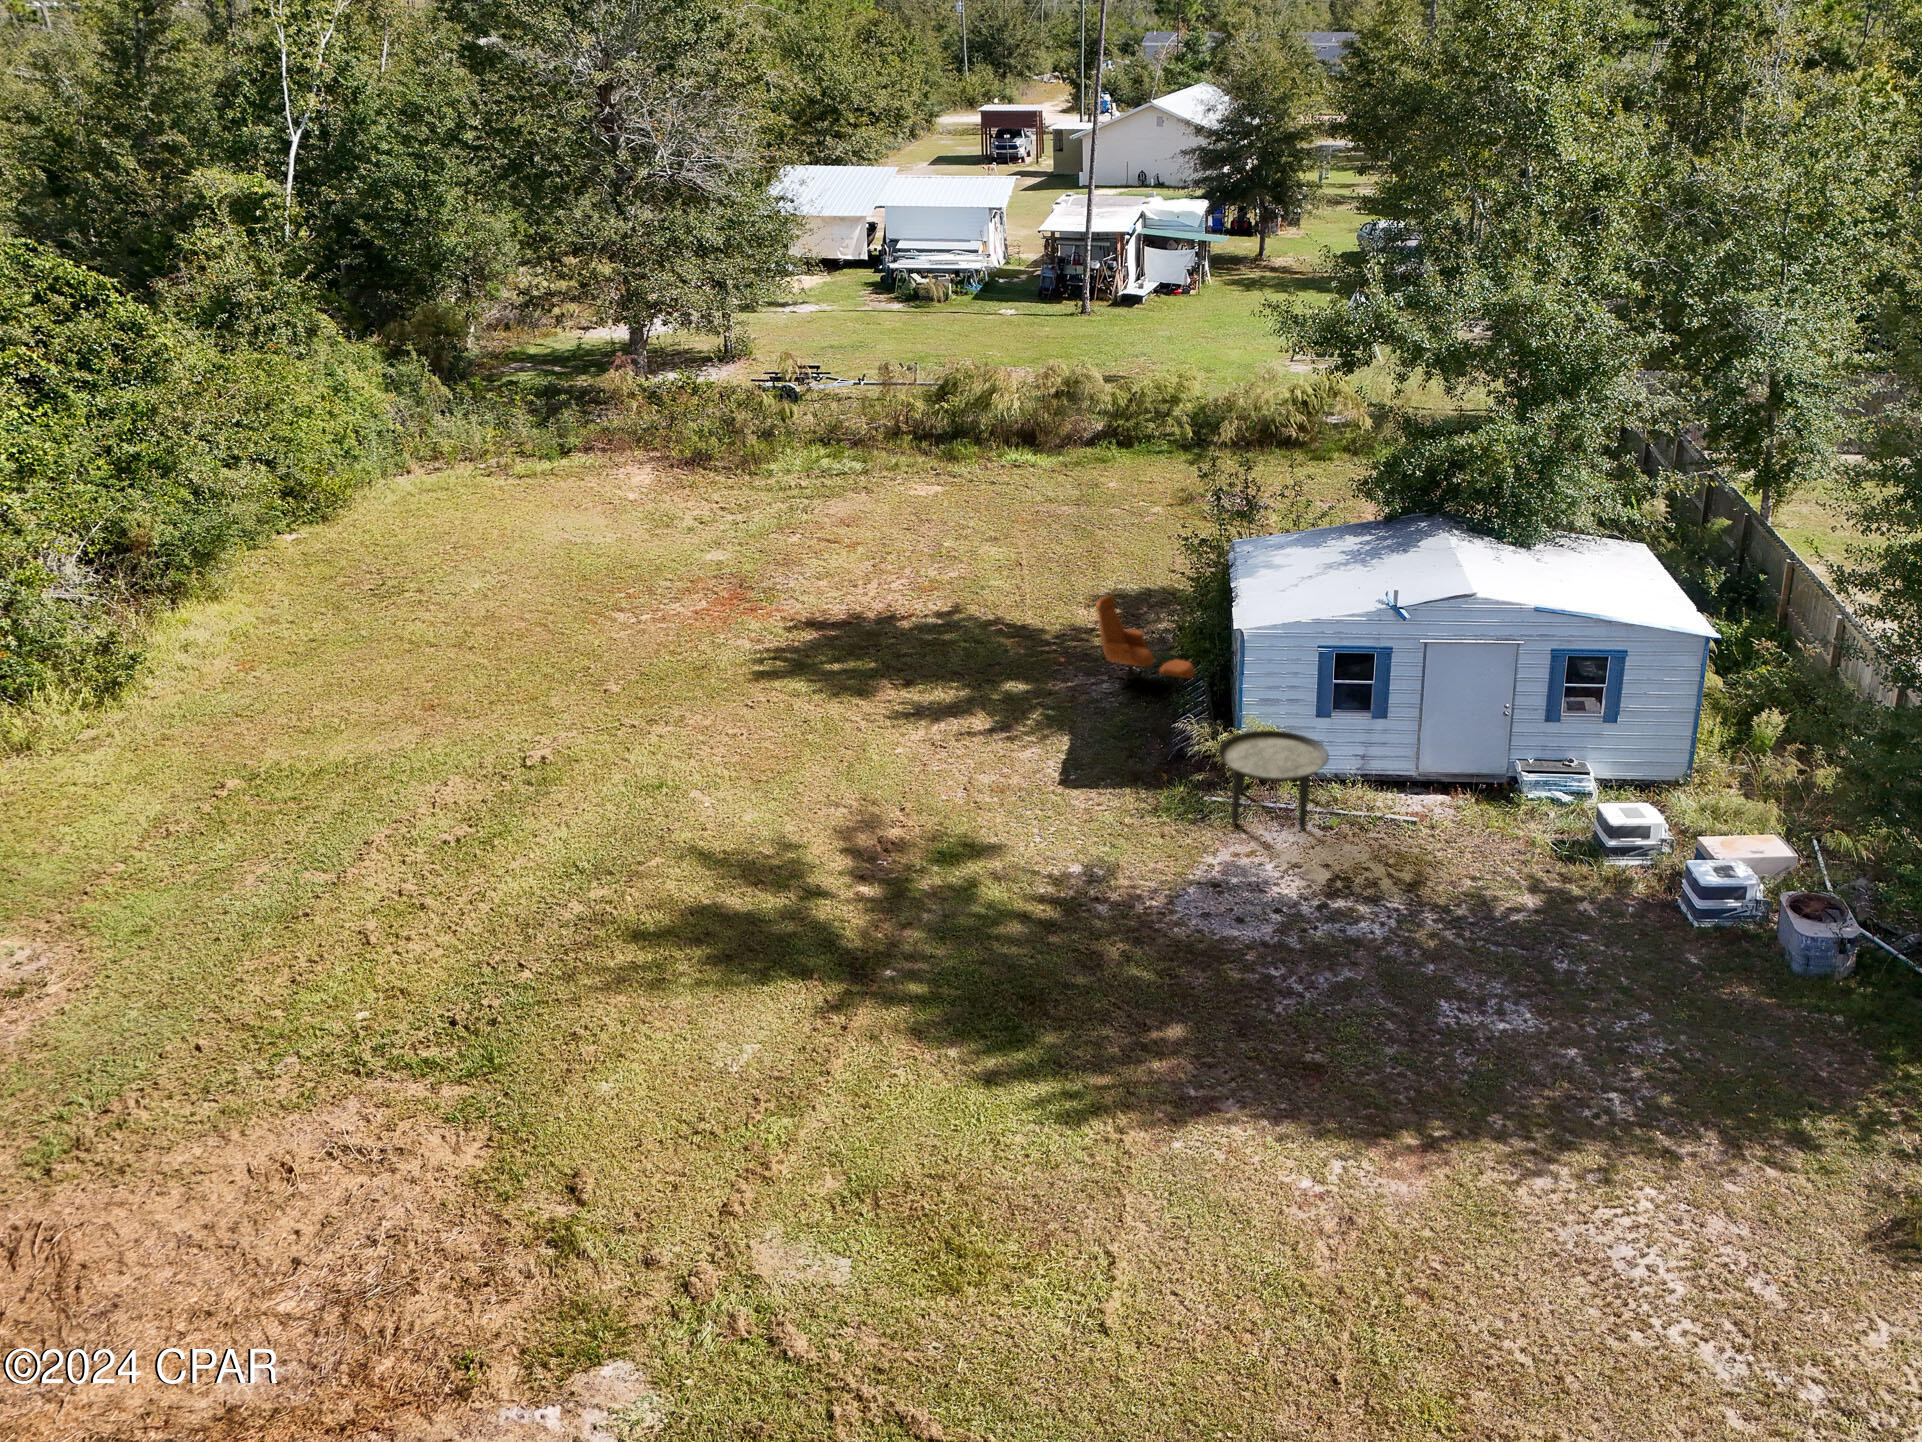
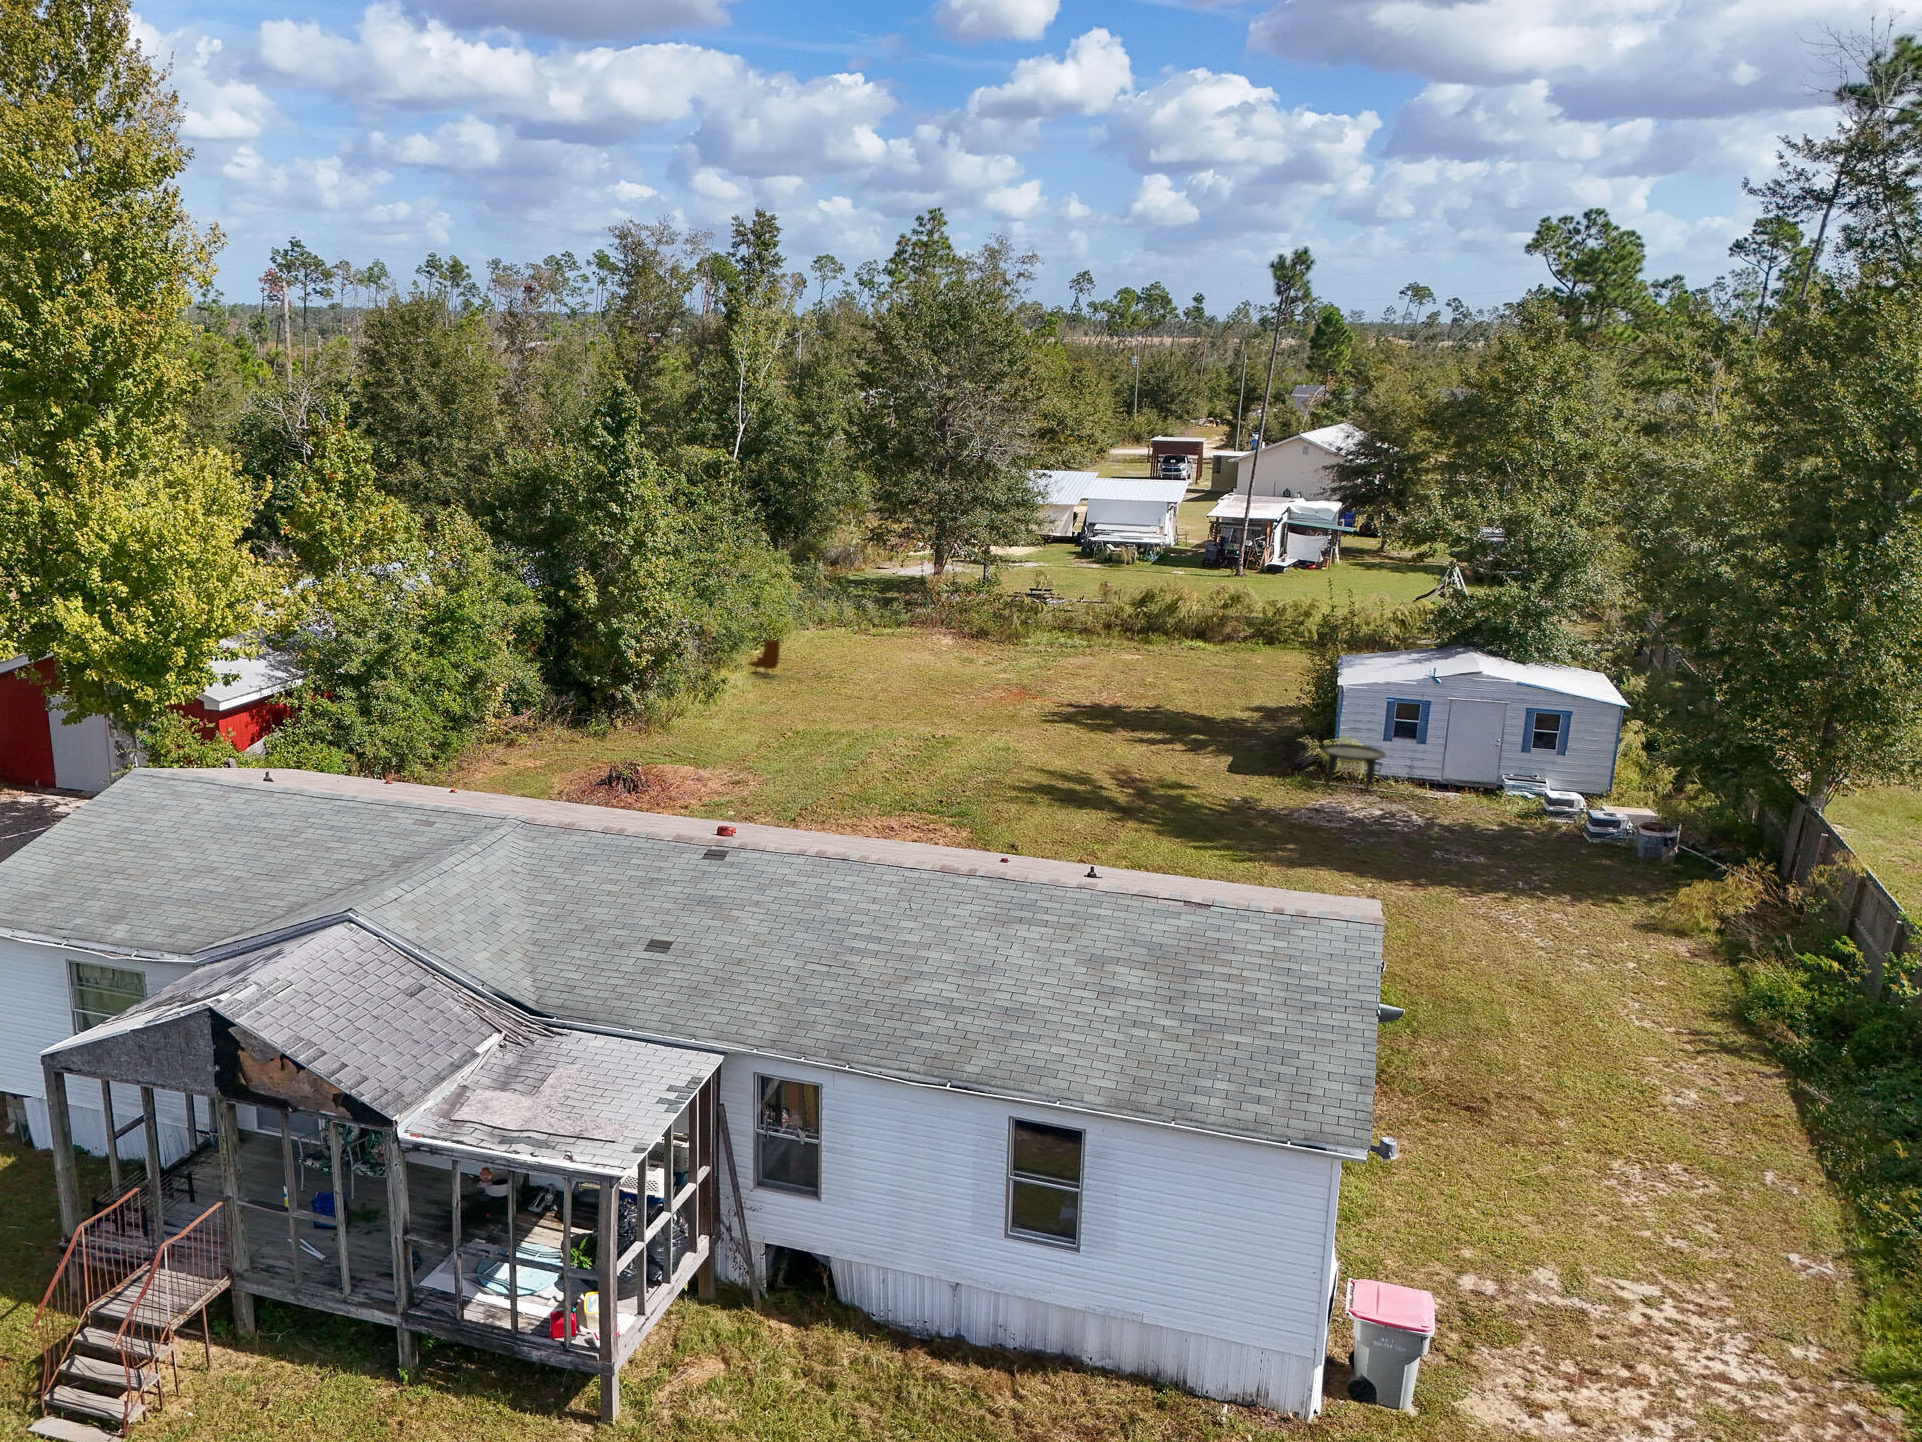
lounge chair: present [1096,595,1195,689] -> present [748,639,780,676]

